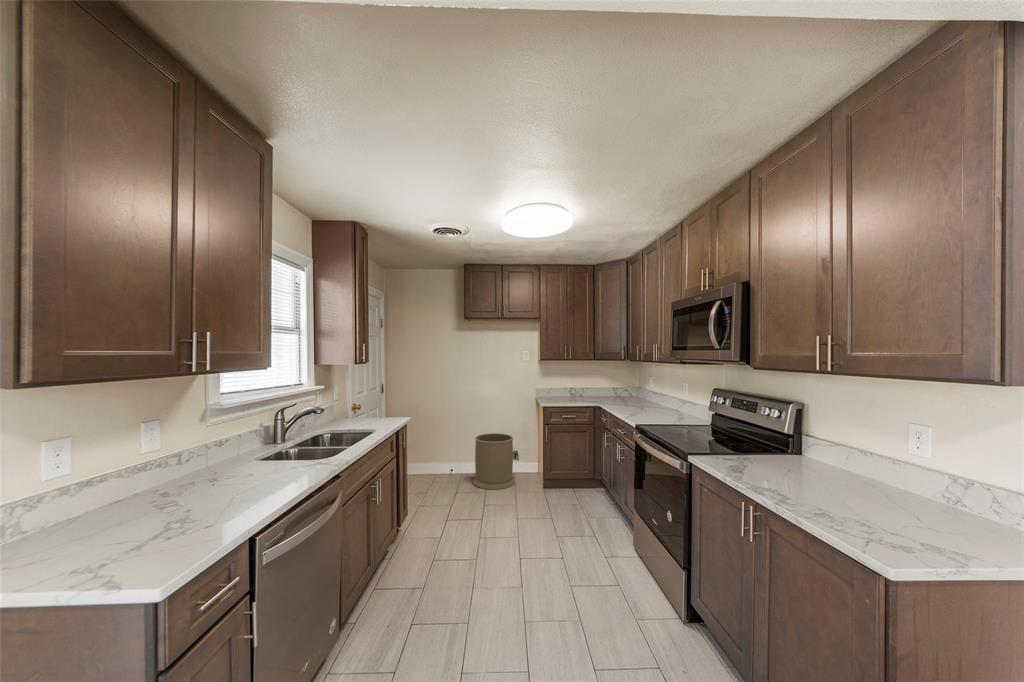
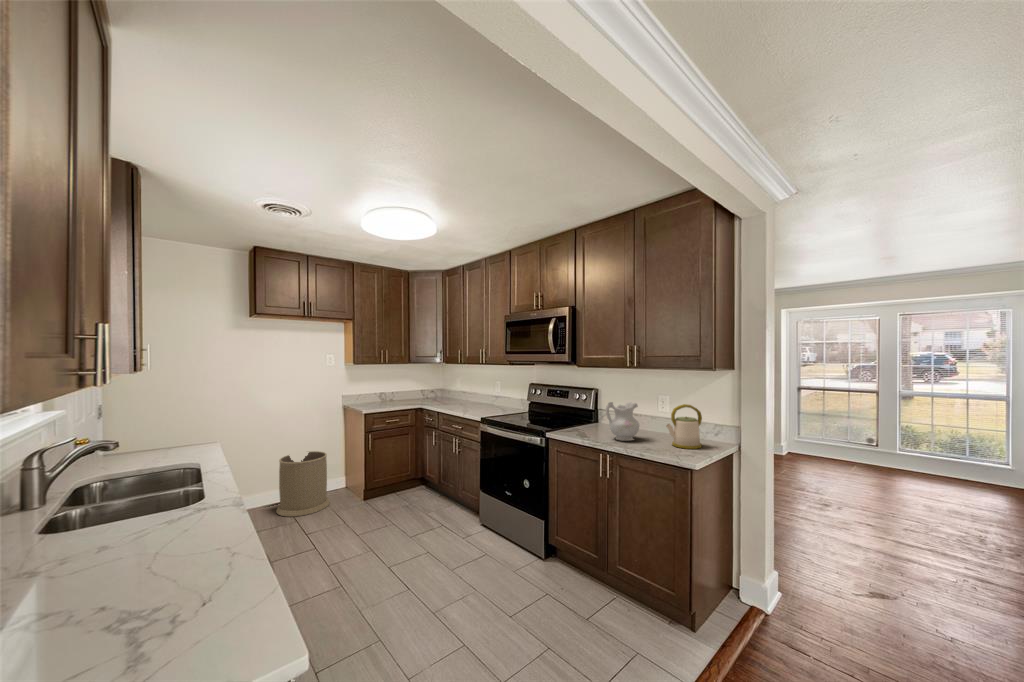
ceramic pitcher: none [771,424,839,494] -> present [606,402,639,441]
kettle: none [884,447,980,542] -> present [666,404,702,449]

